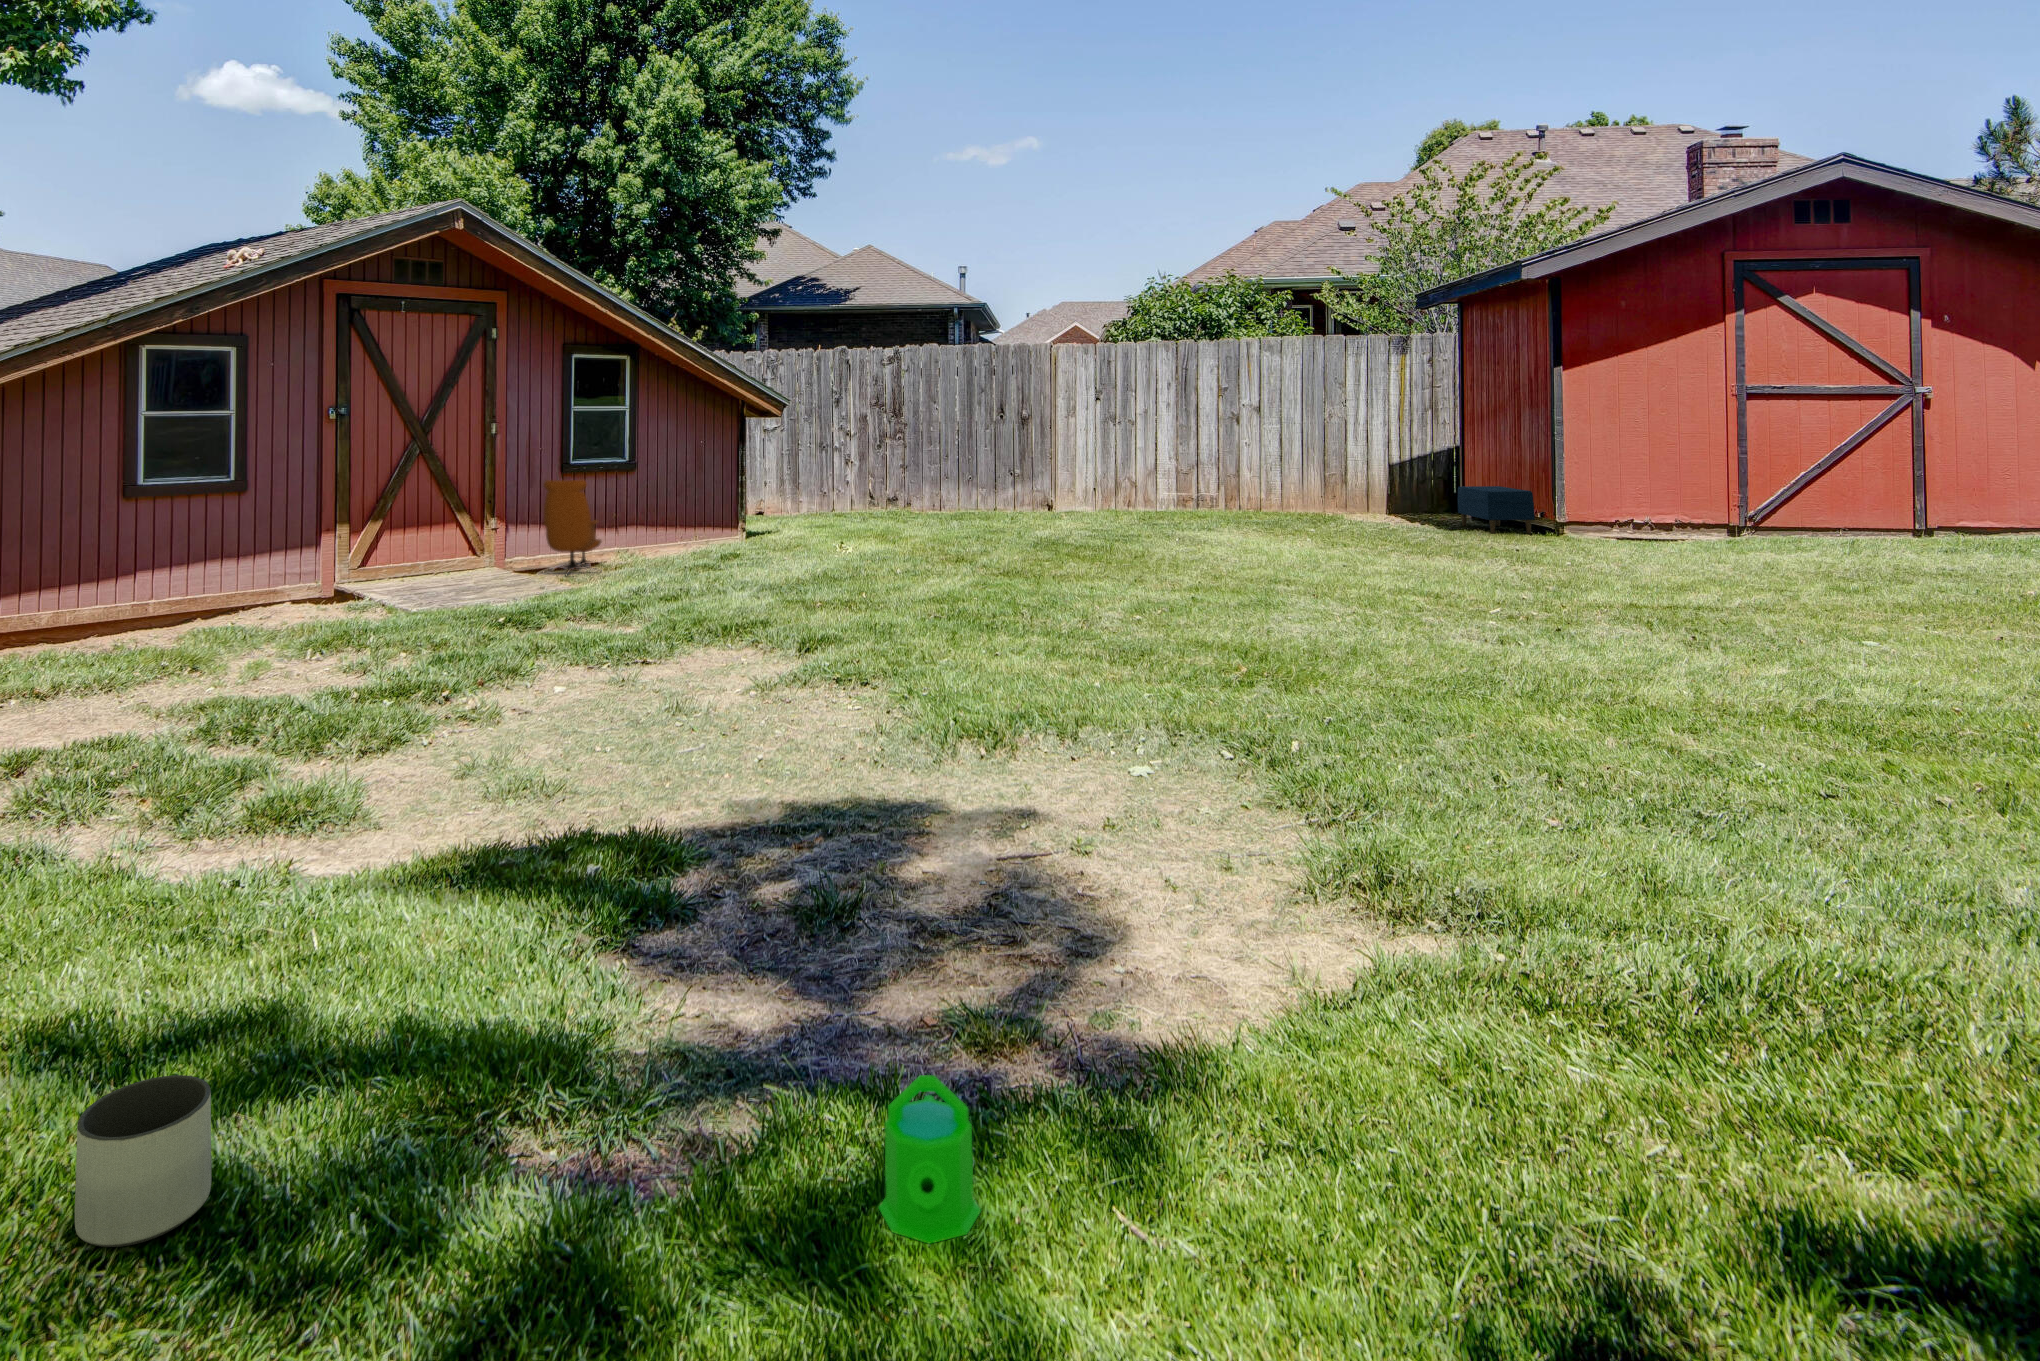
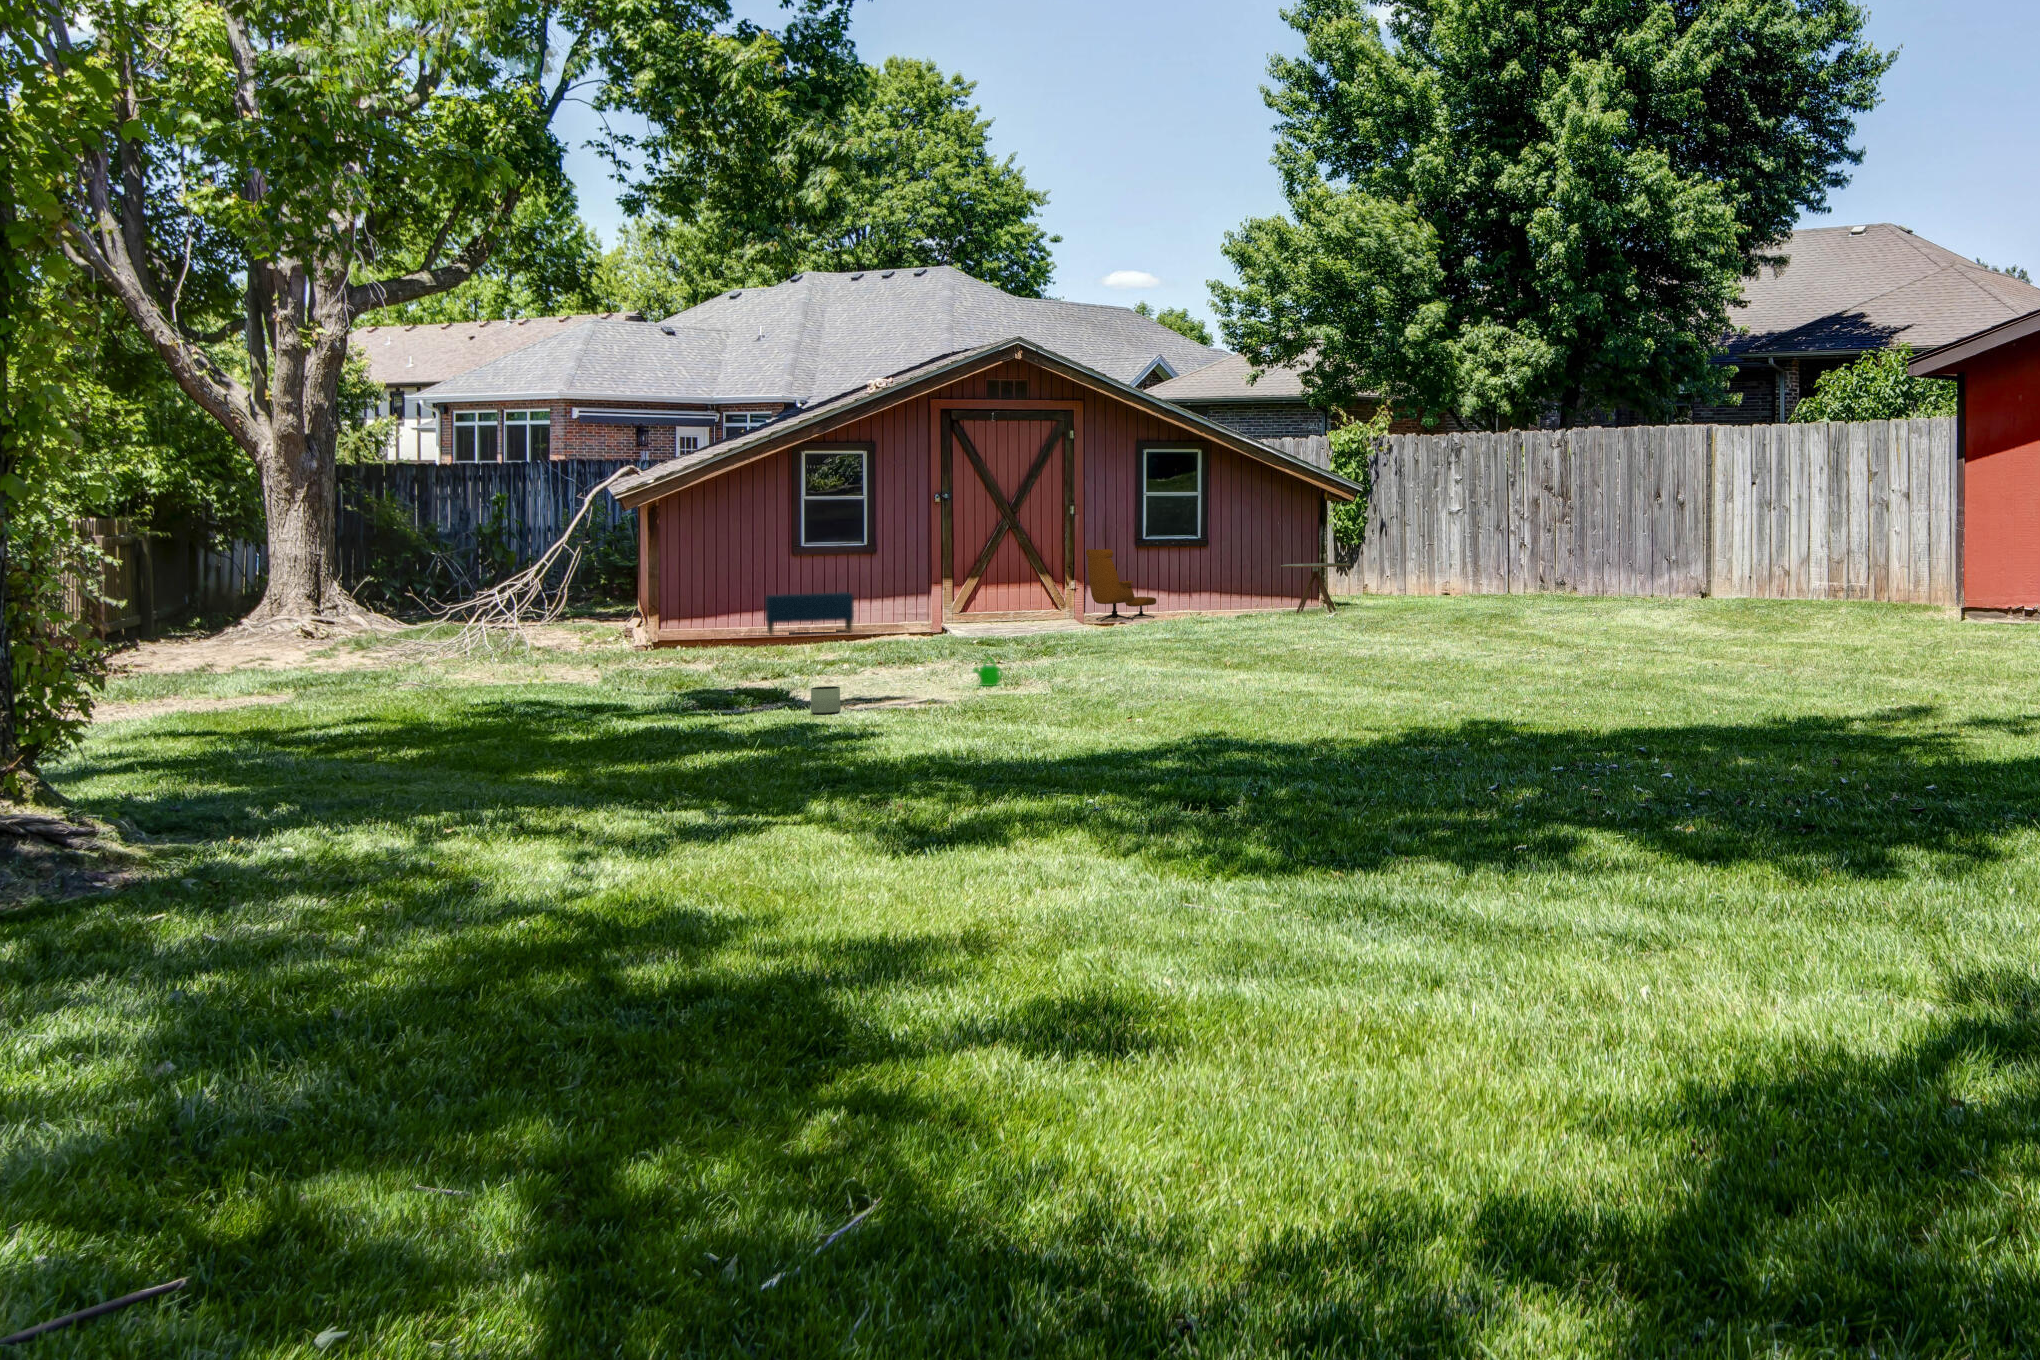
bench: present [1458,486,1534,533] -> present [765,592,854,635]
round table: none [721,490,801,549] -> present [1281,563,1350,613]
planter: present [75,1075,211,1247] -> present [811,686,841,714]
watering can: present [879,1075,981,1244] -> present [973,657,1003,686]

